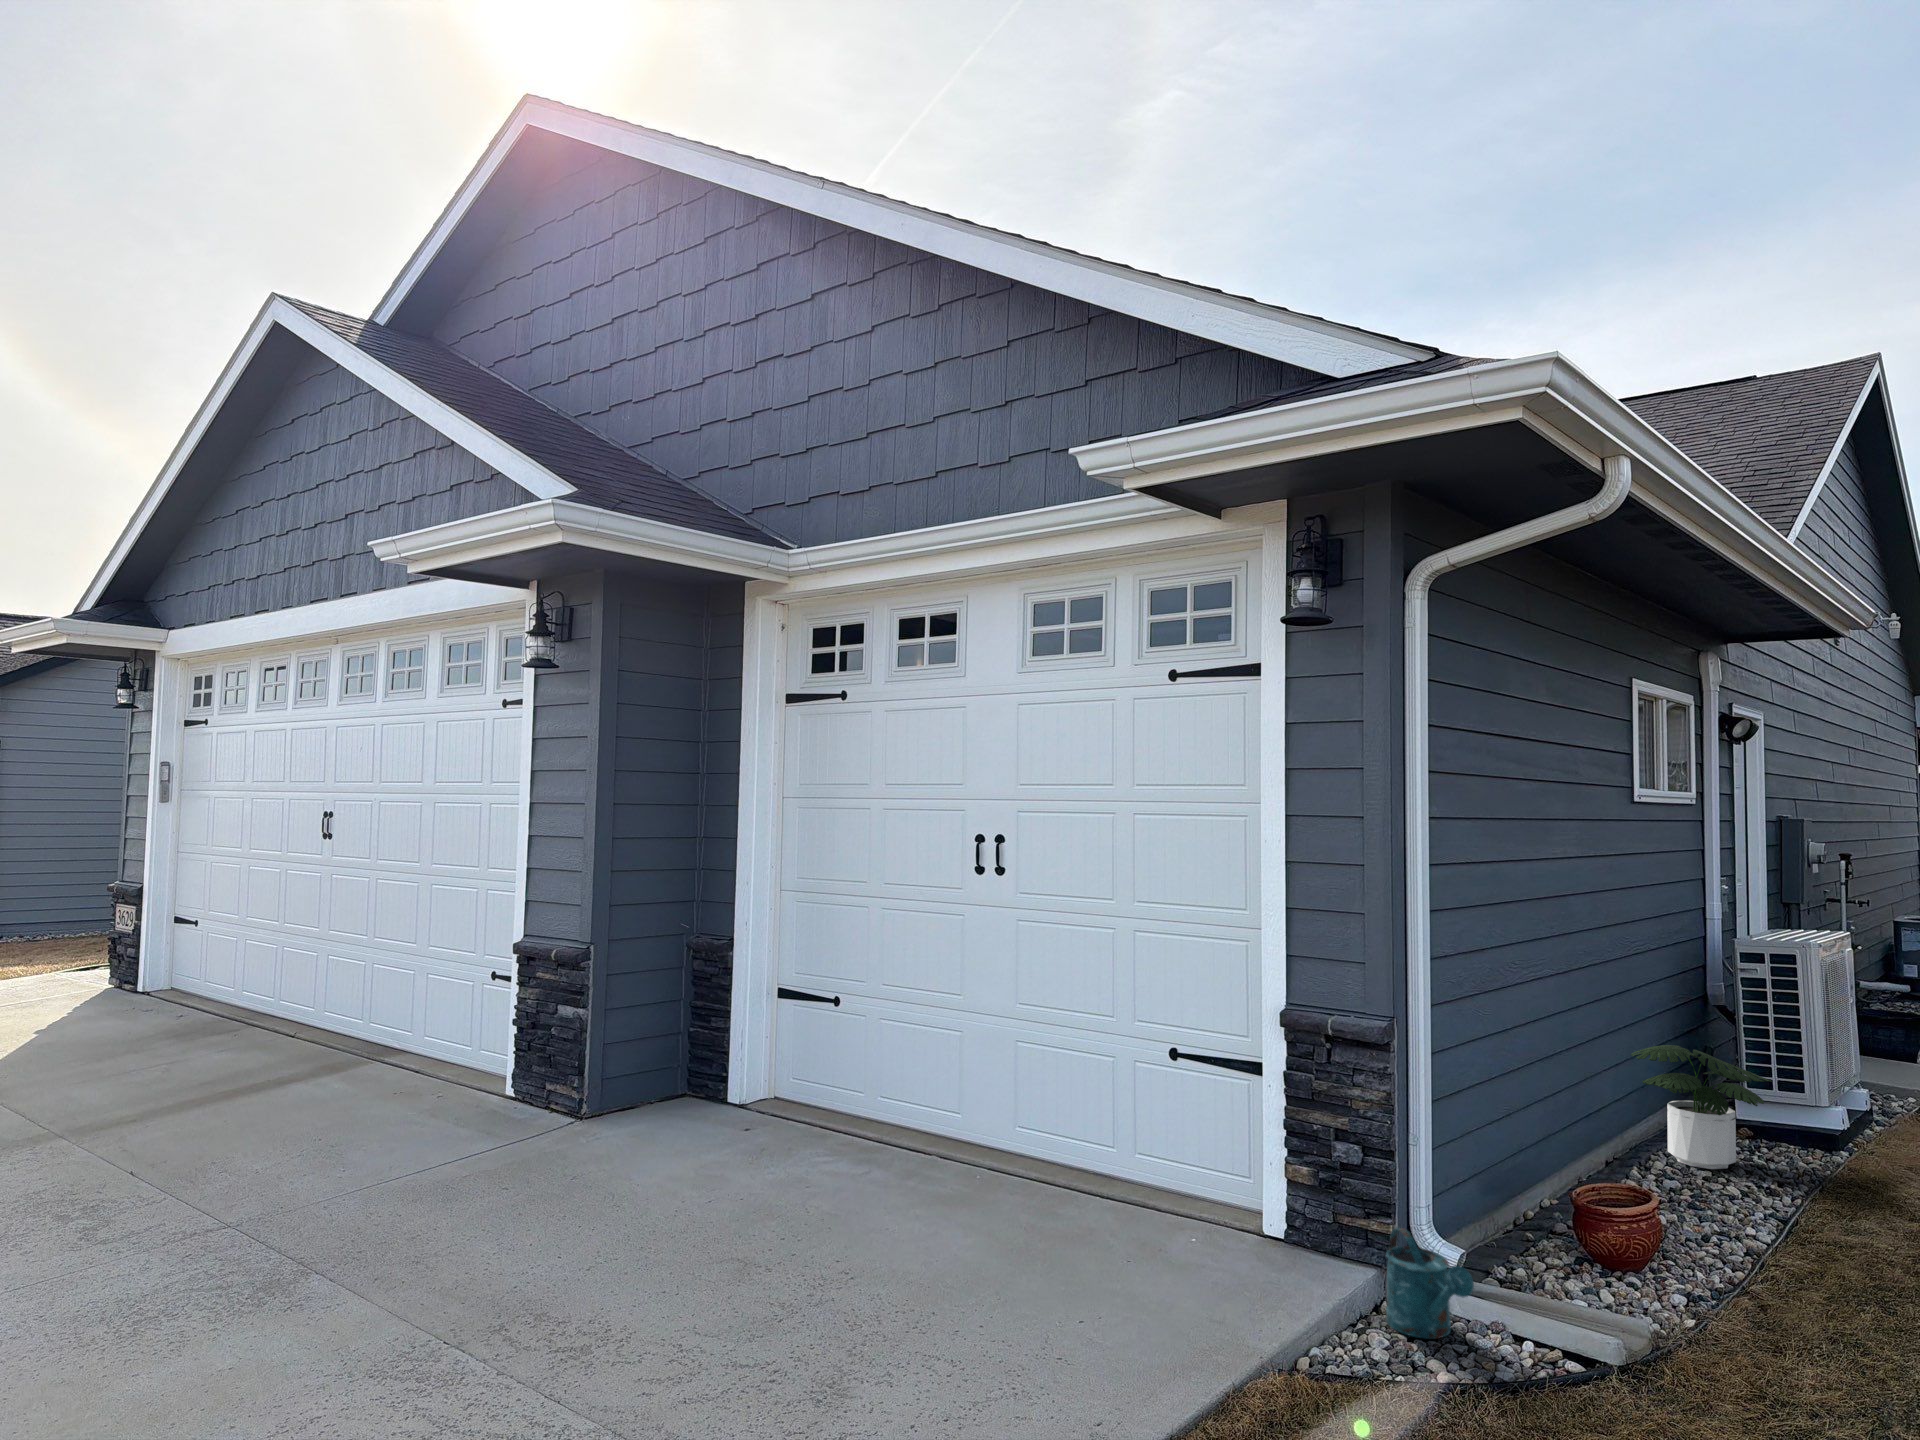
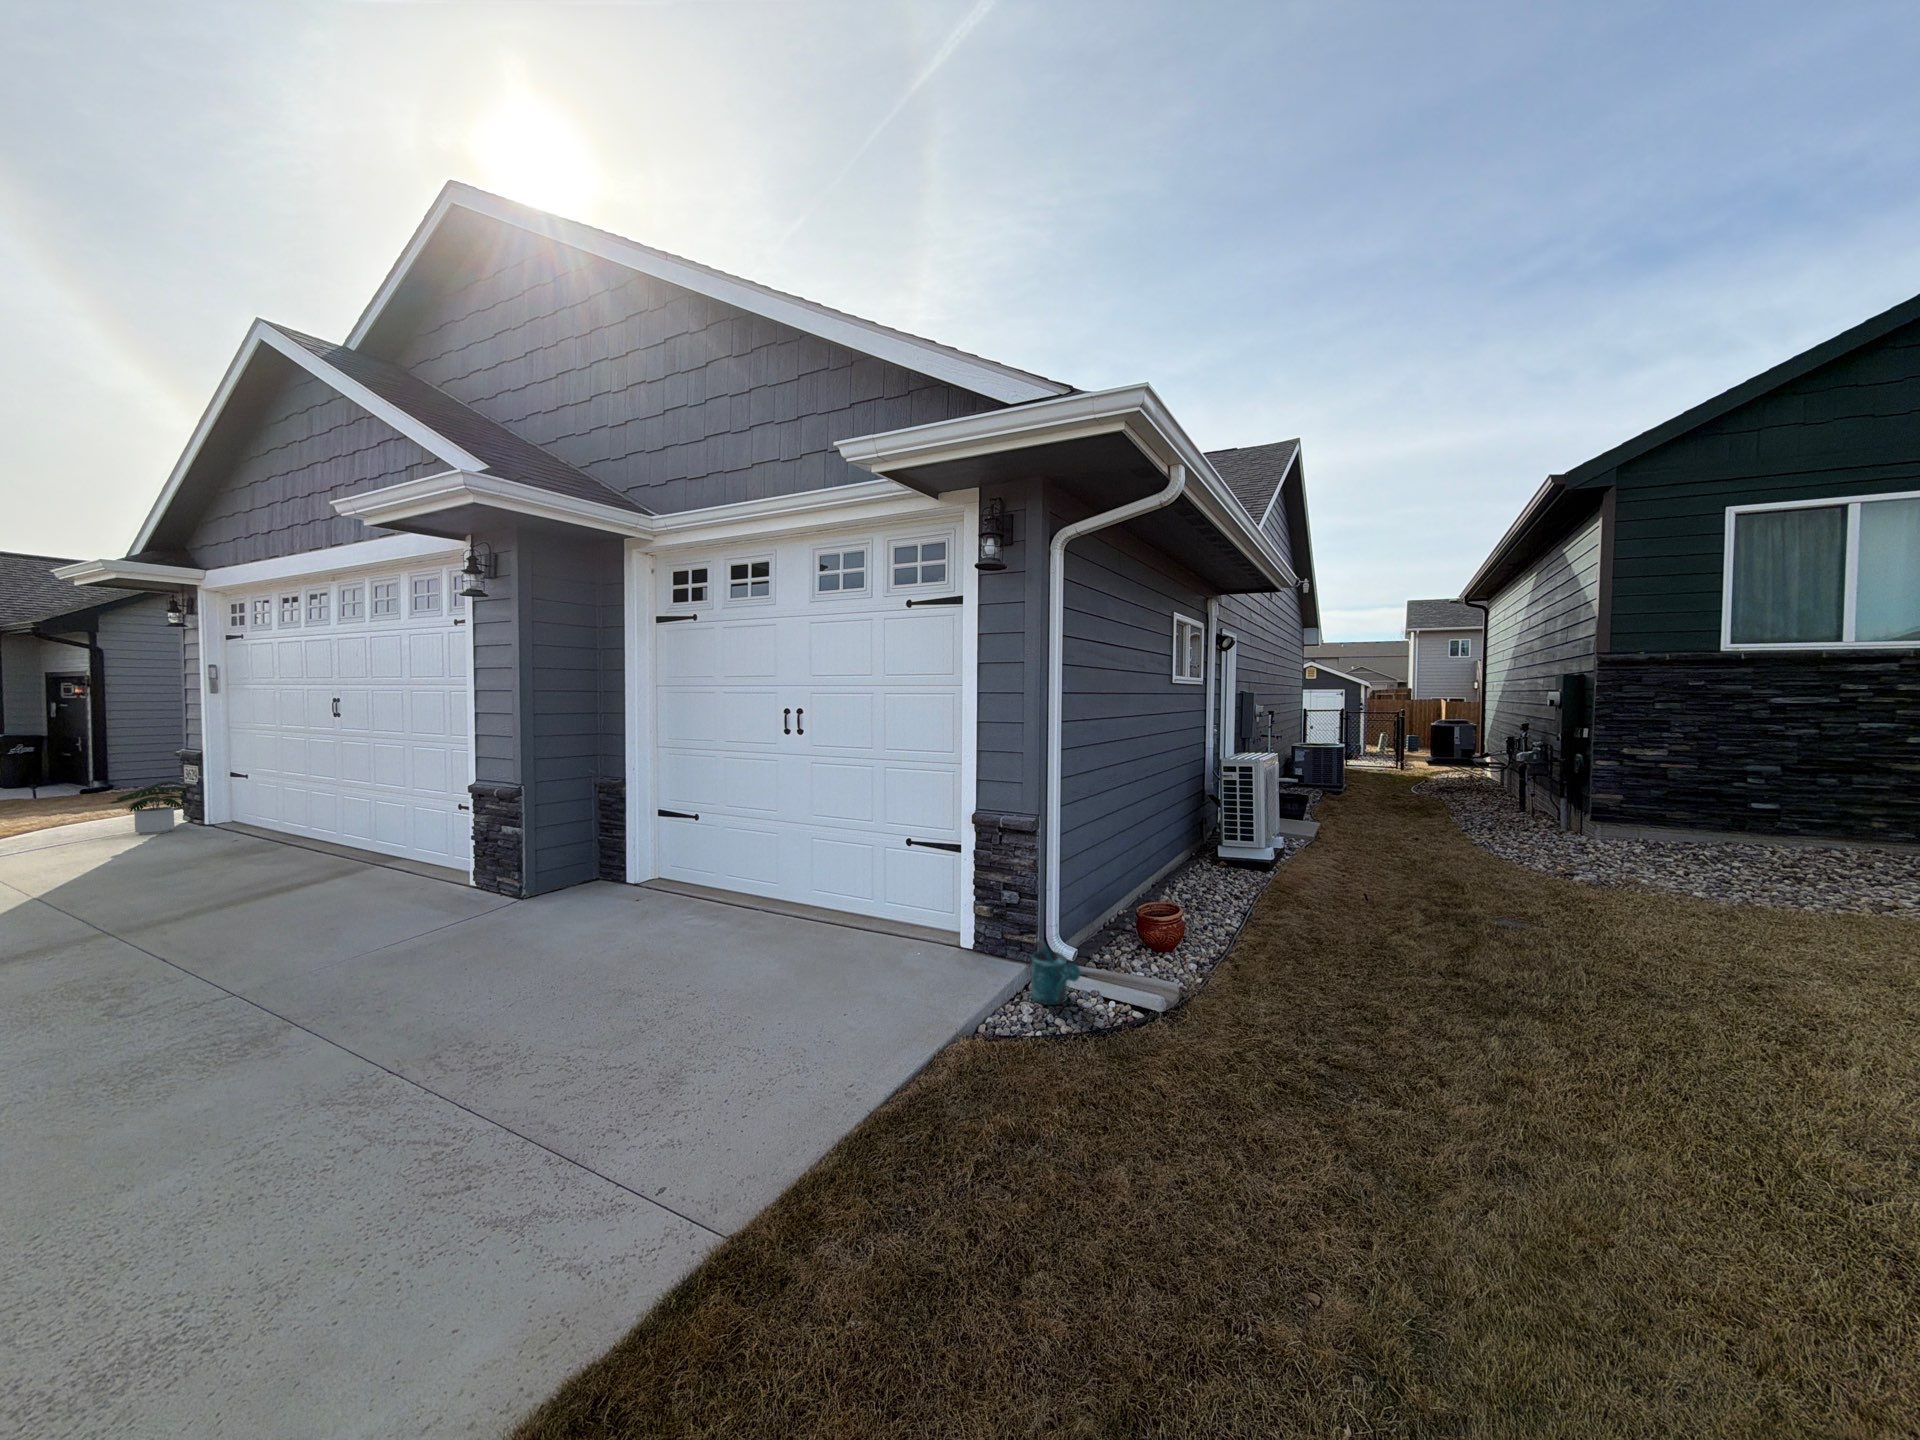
potted plant: present [1631,1045,1772,1169] -> present [110,782,189,835]

